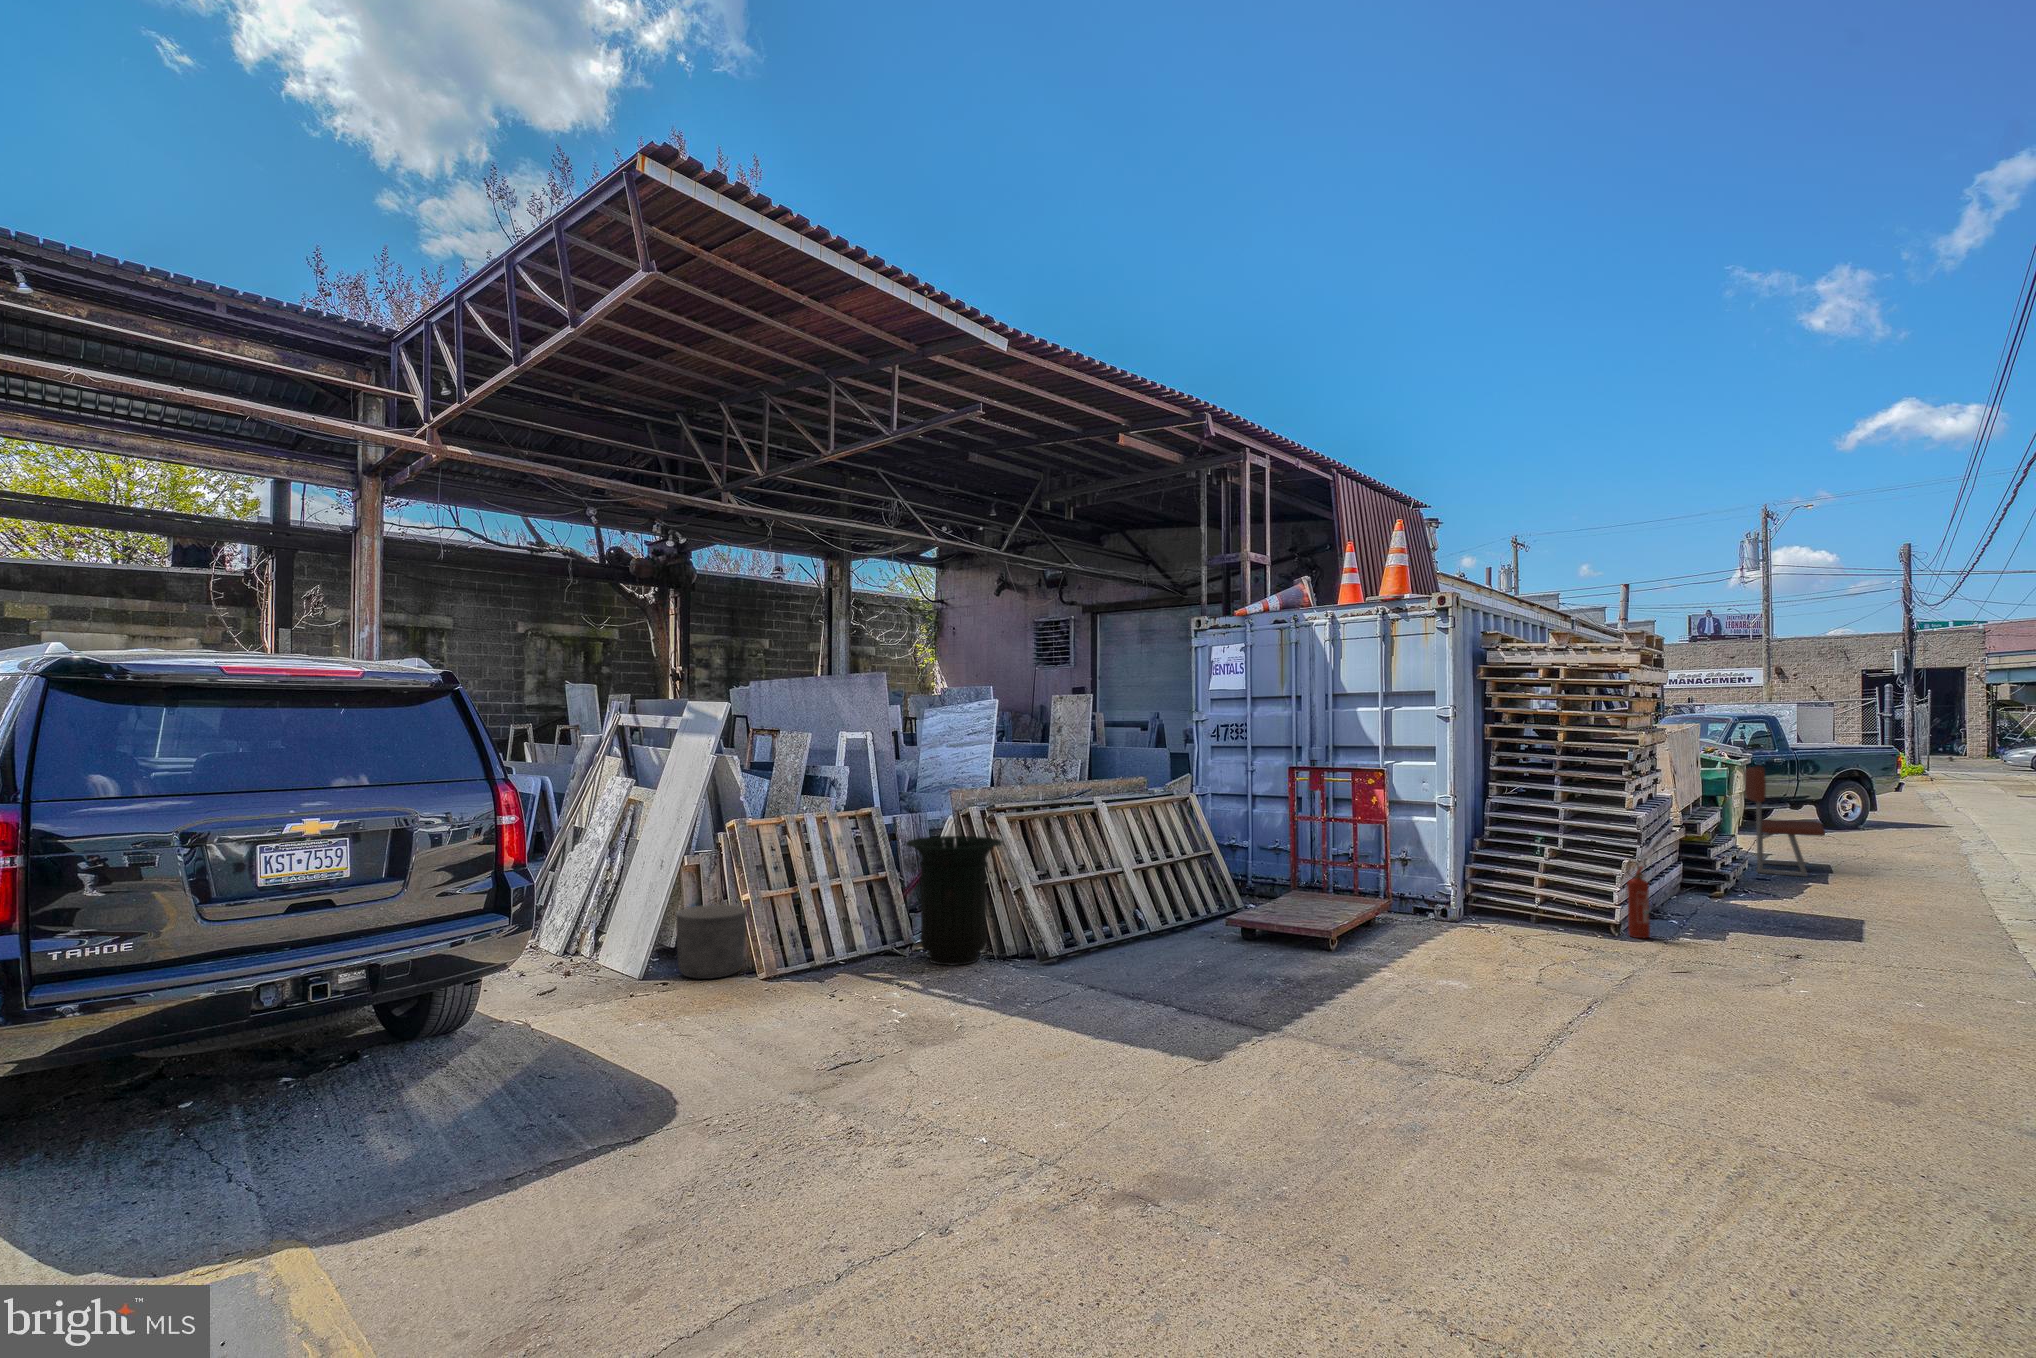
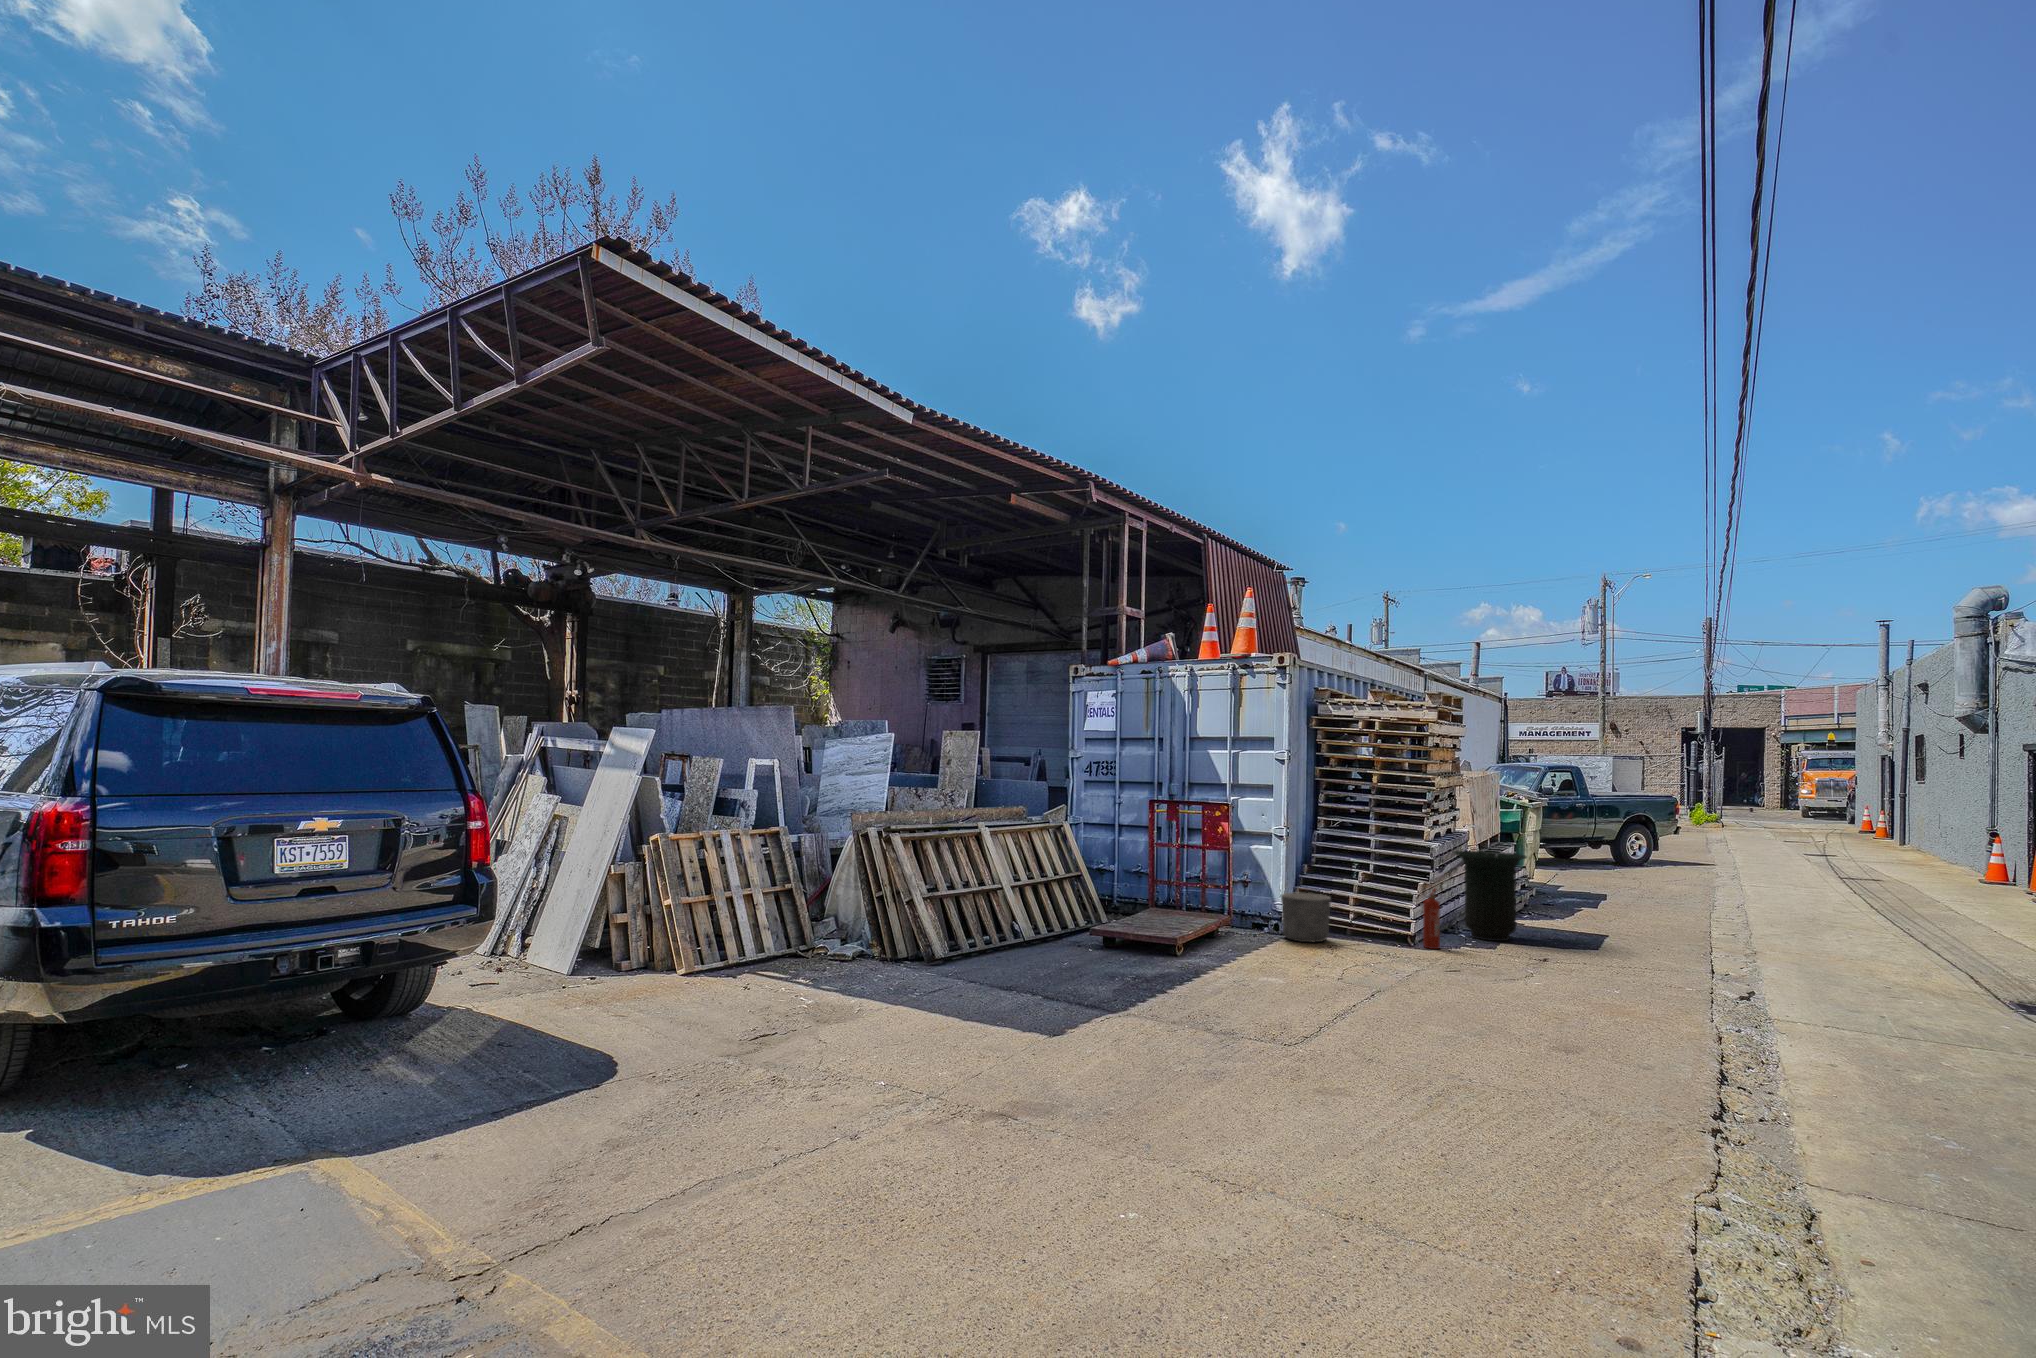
bench: present [1745,767,1825,877] -> none [1535,810,1595,904]
trash can: present [906,836,1001,965] -> present [1454,851,1527,941]
planter: present [676,905,747,979] -> present [1281,893,1331,942]

